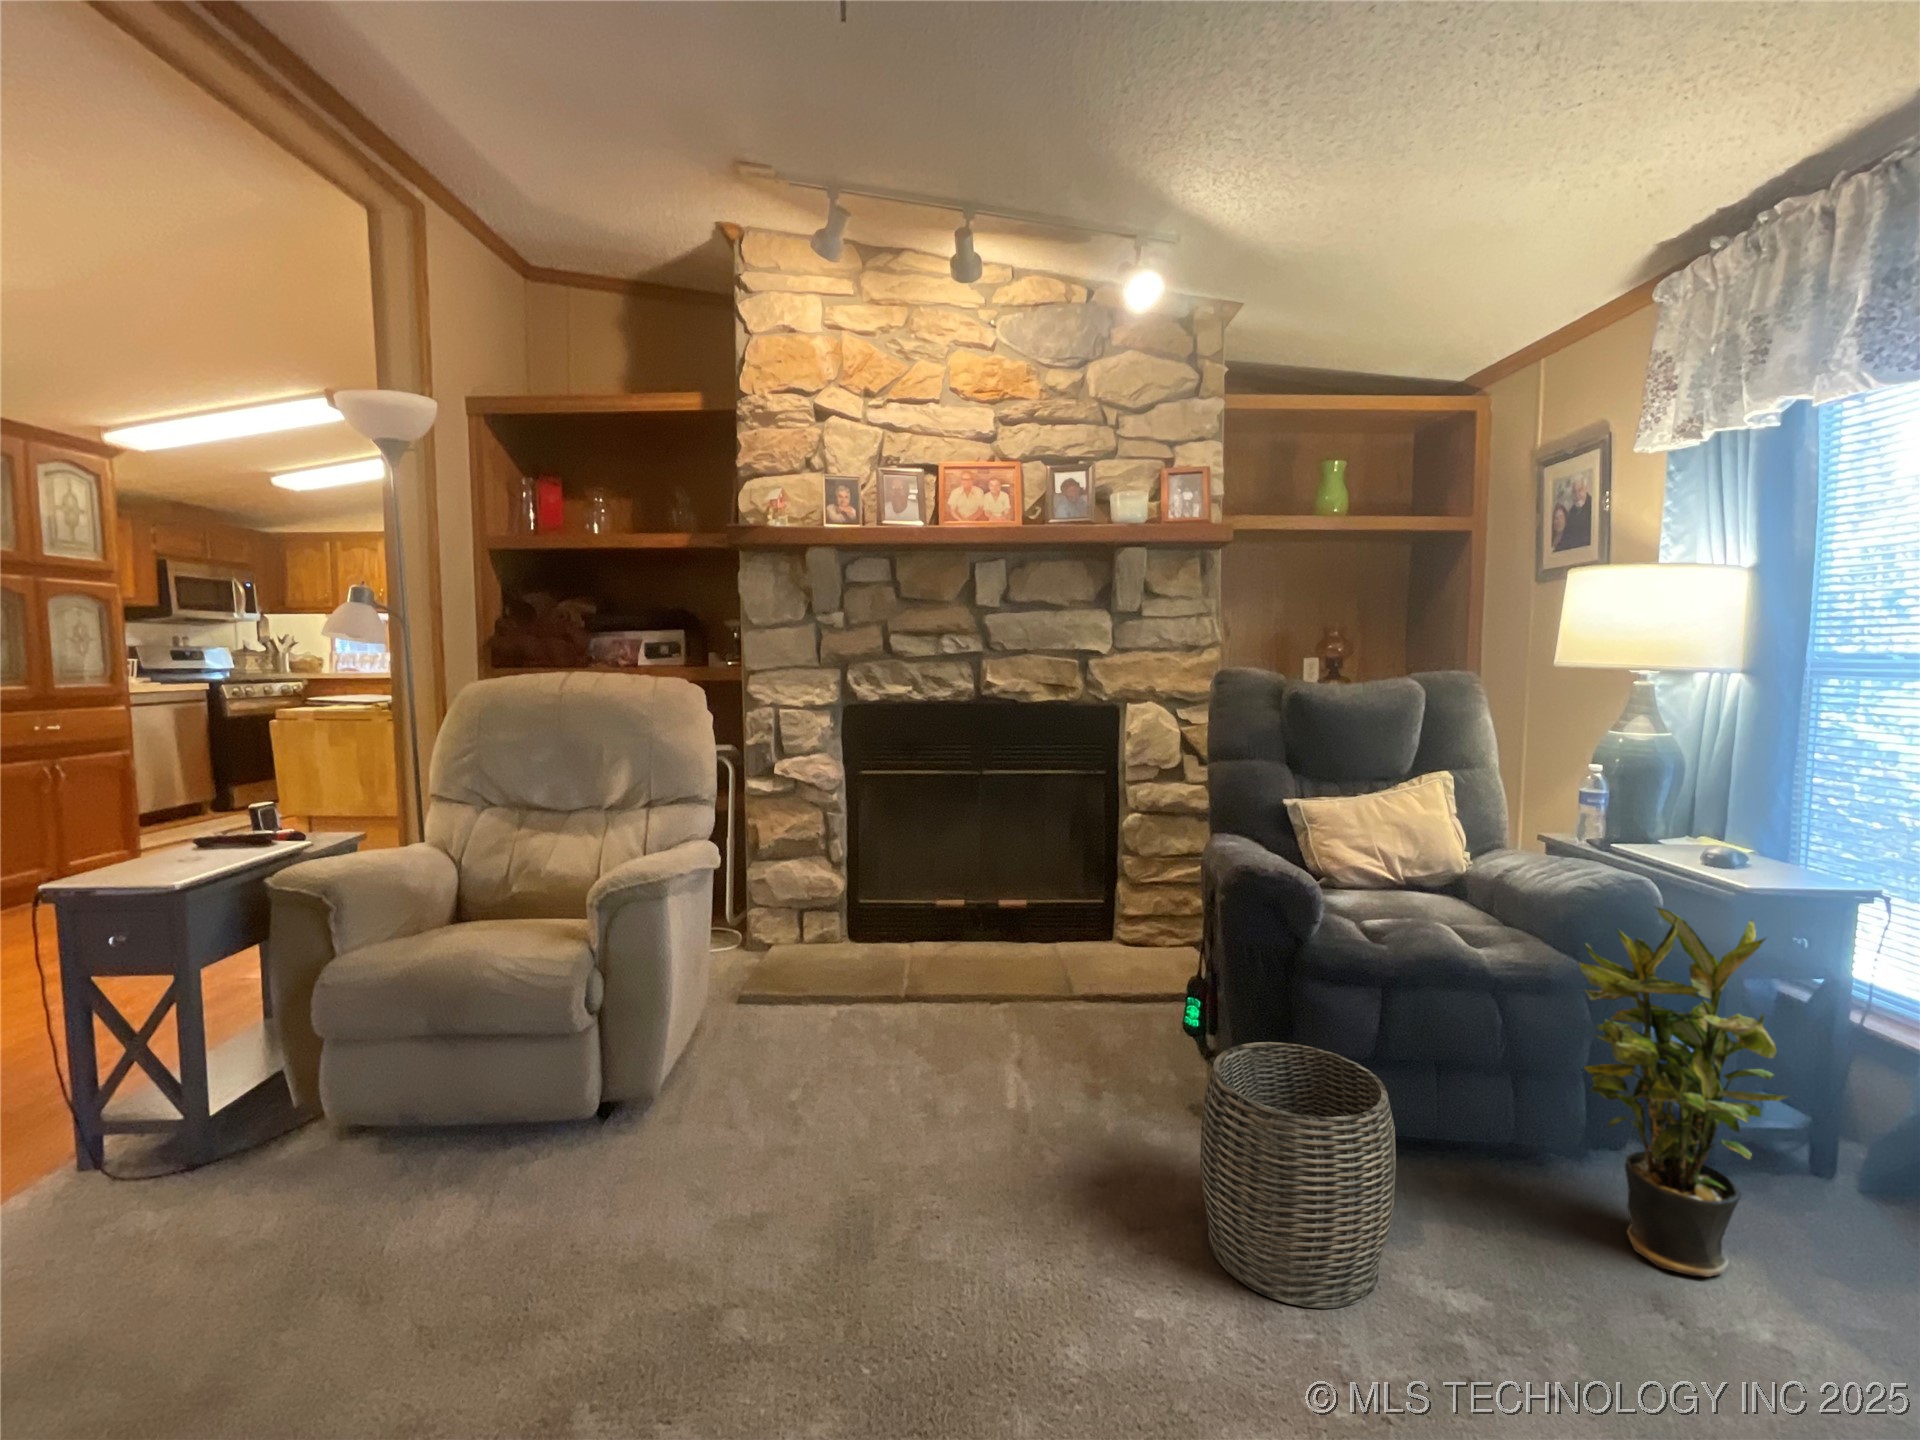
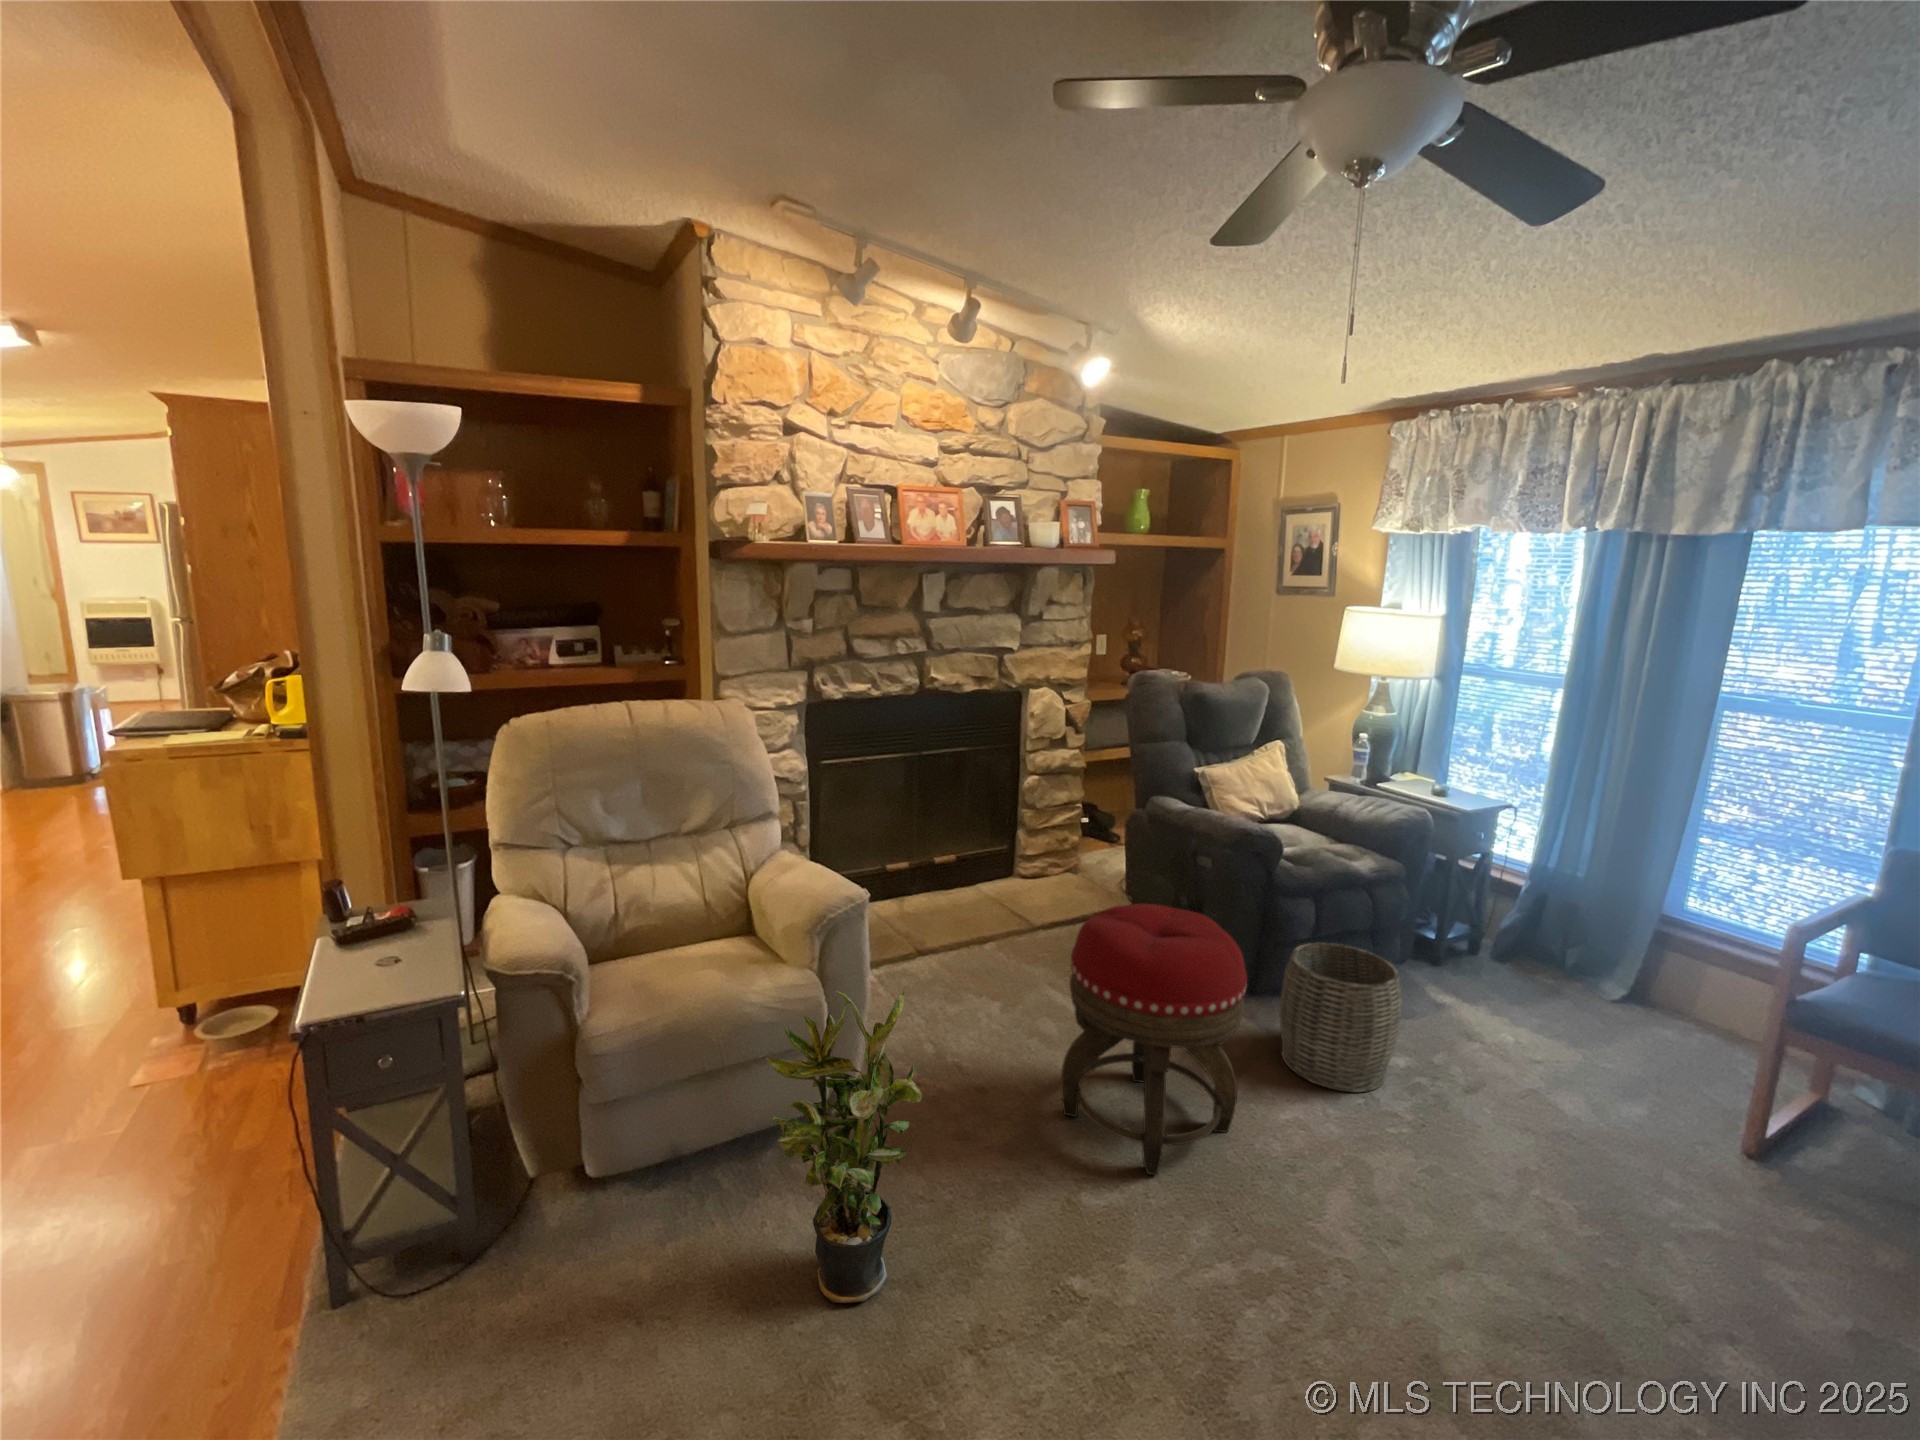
potted plant: present [1580,906,1787,1277] -> present [766,991,922,1303]
footstool: none [791,921,1036,1305] -> present [1061,904,1247,1175]

